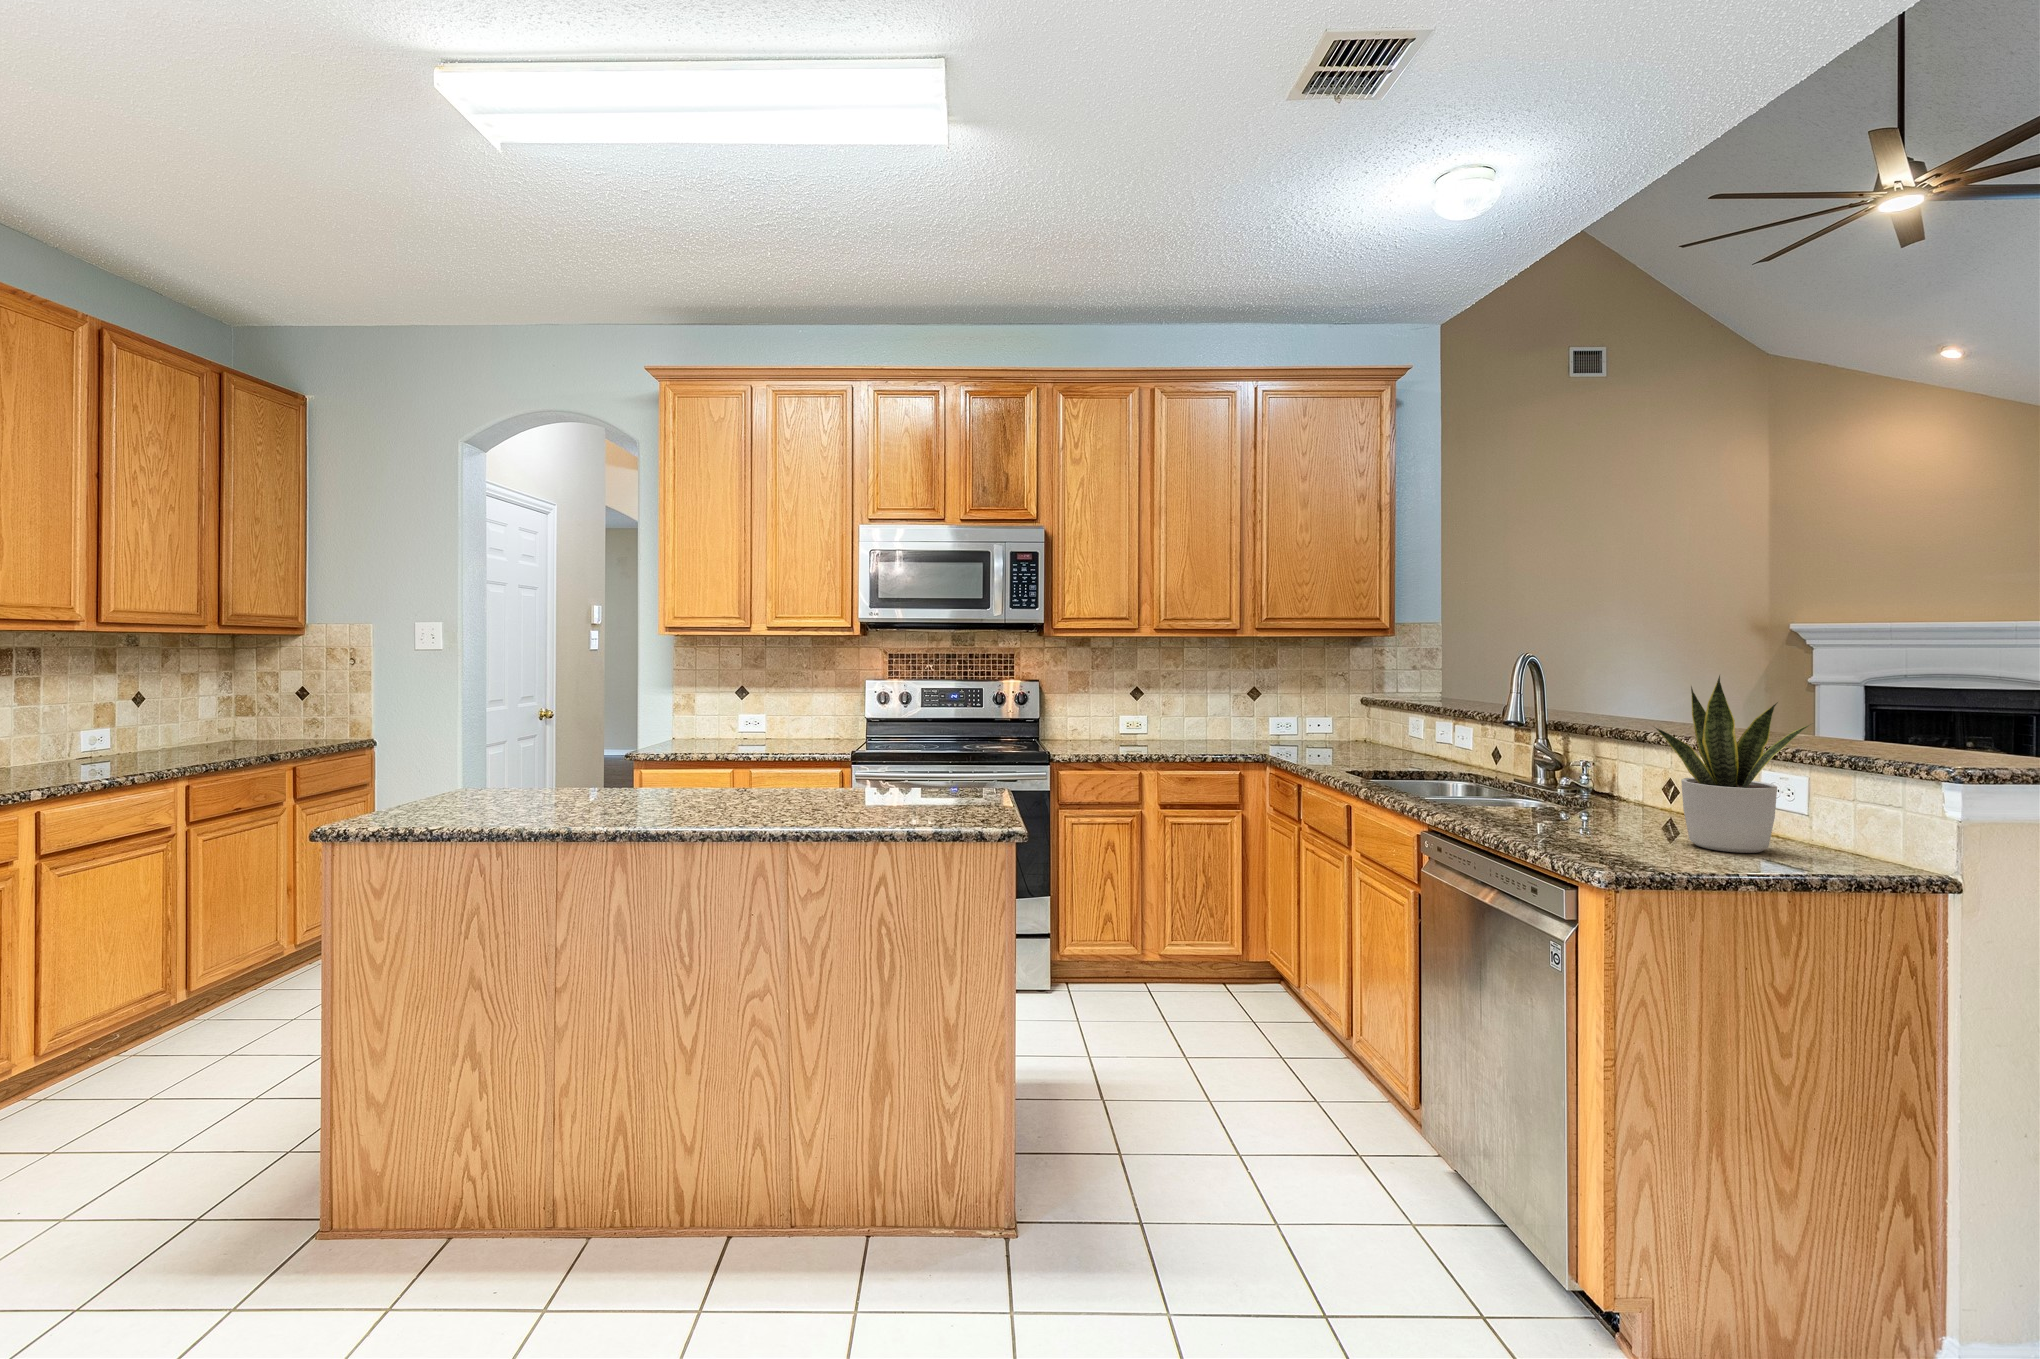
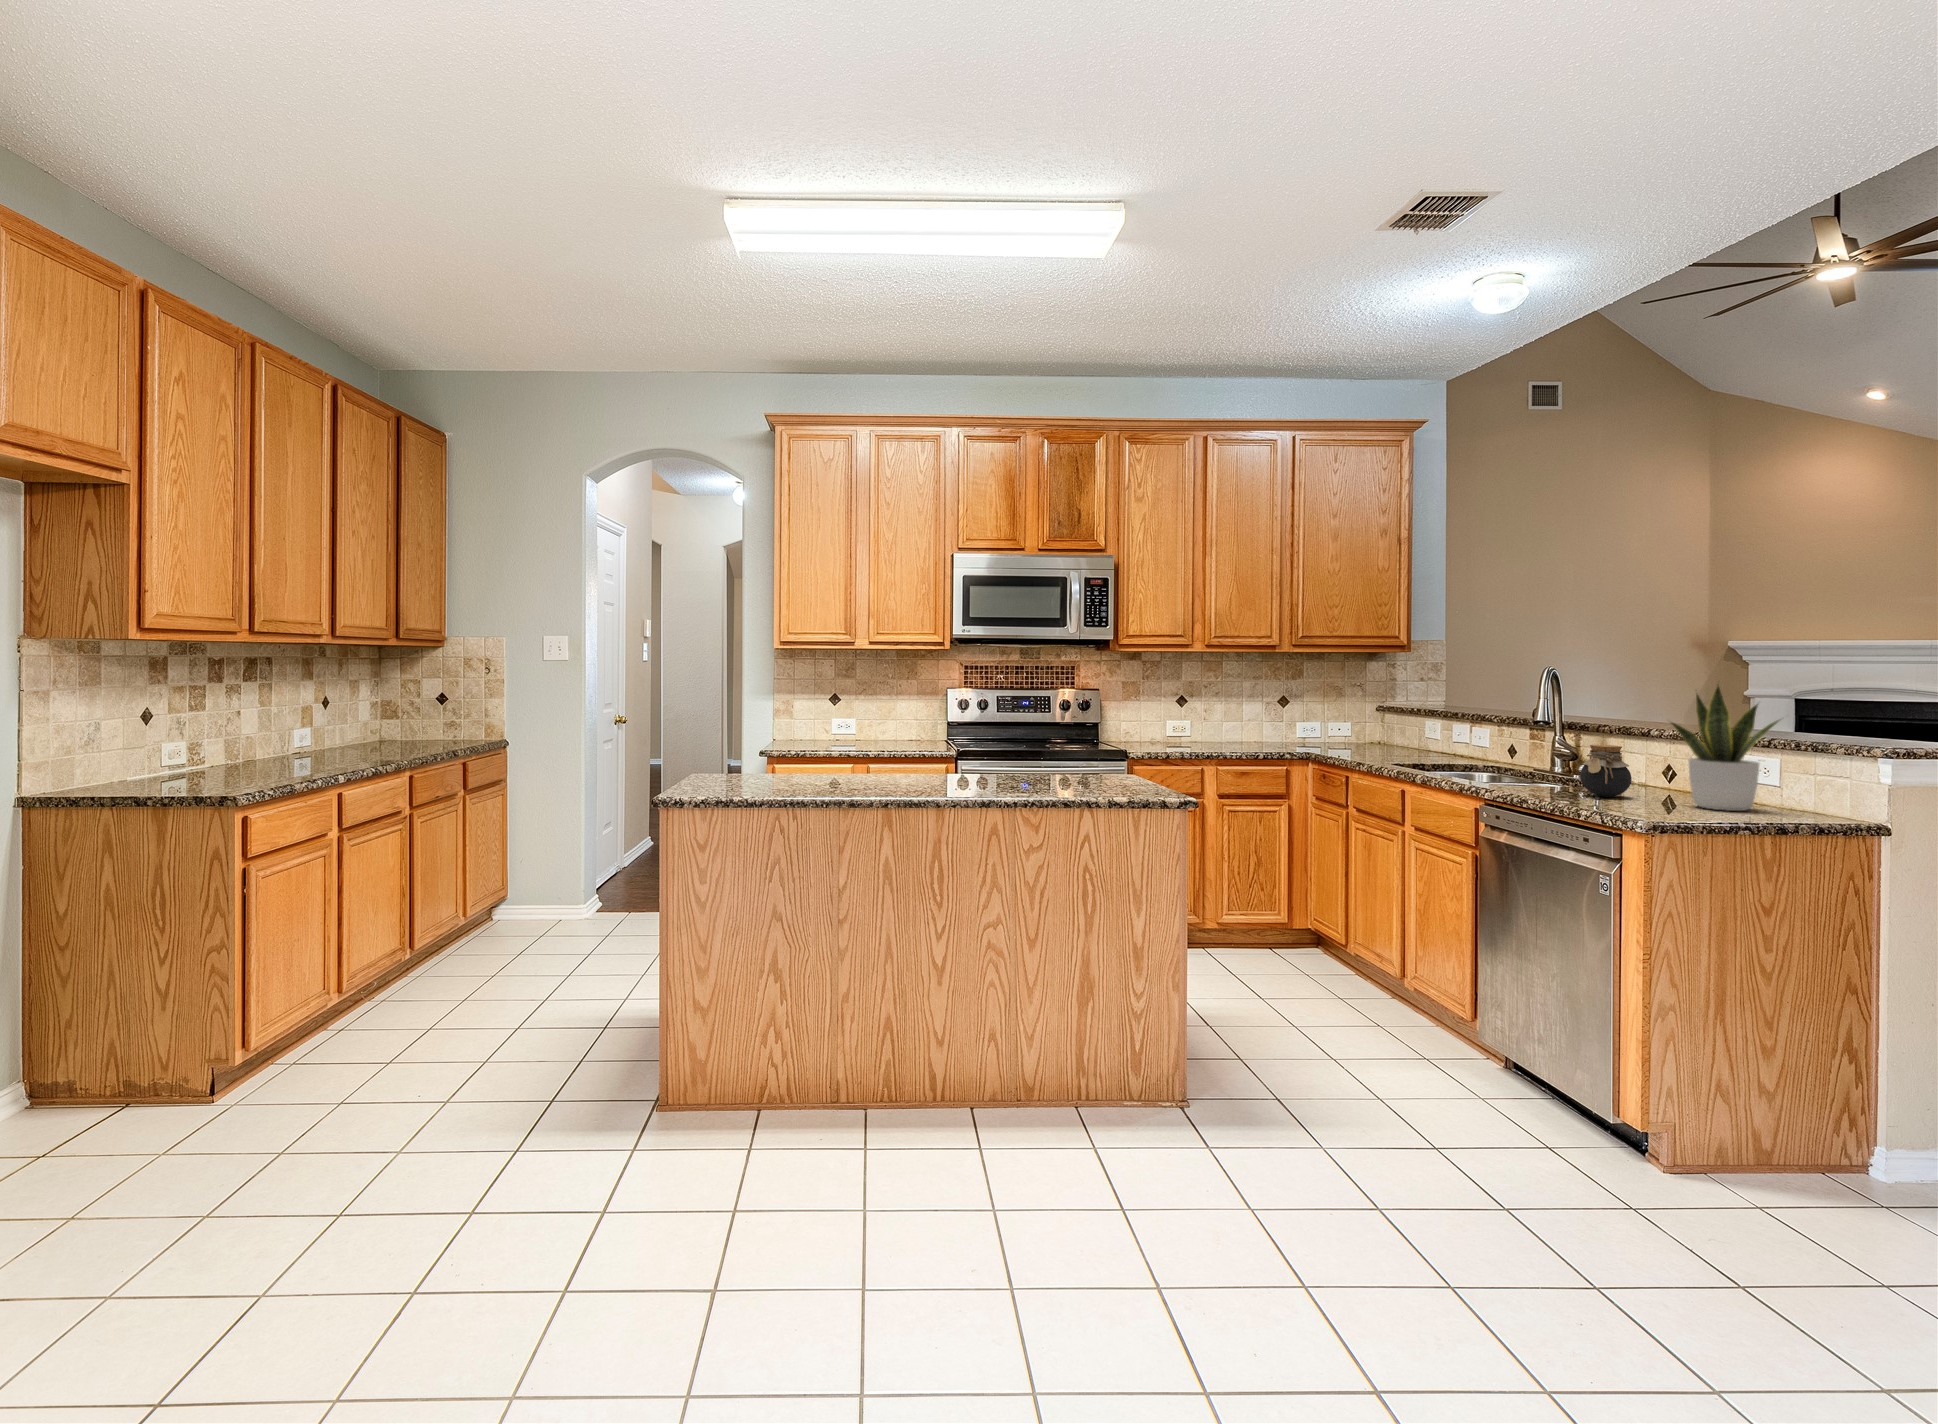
jar: none [1547,757,1612,826] -> present [1580,745,1632,797]

